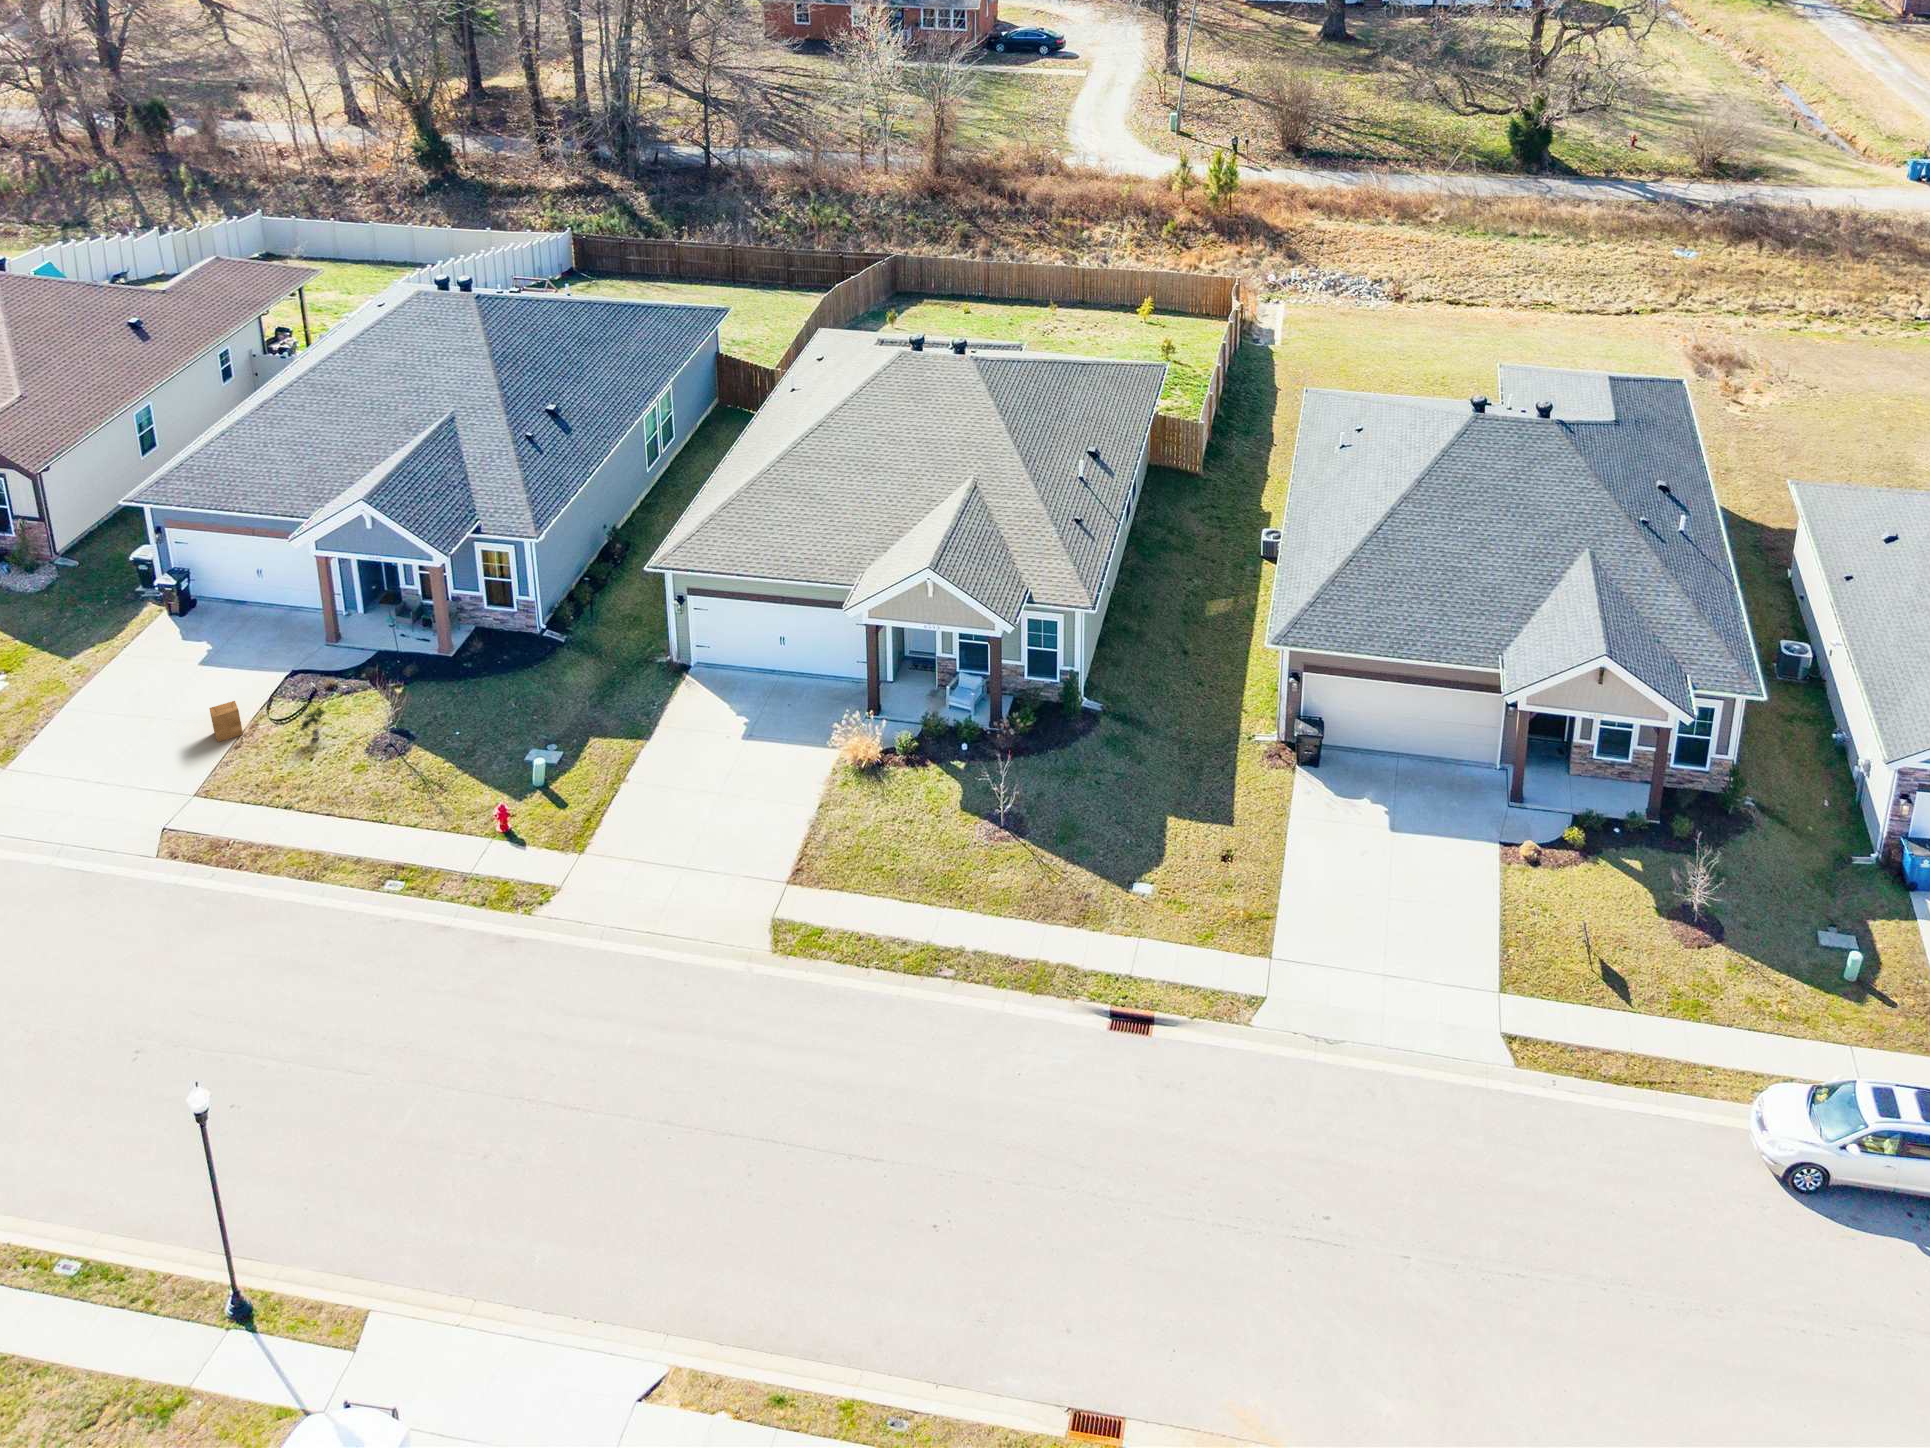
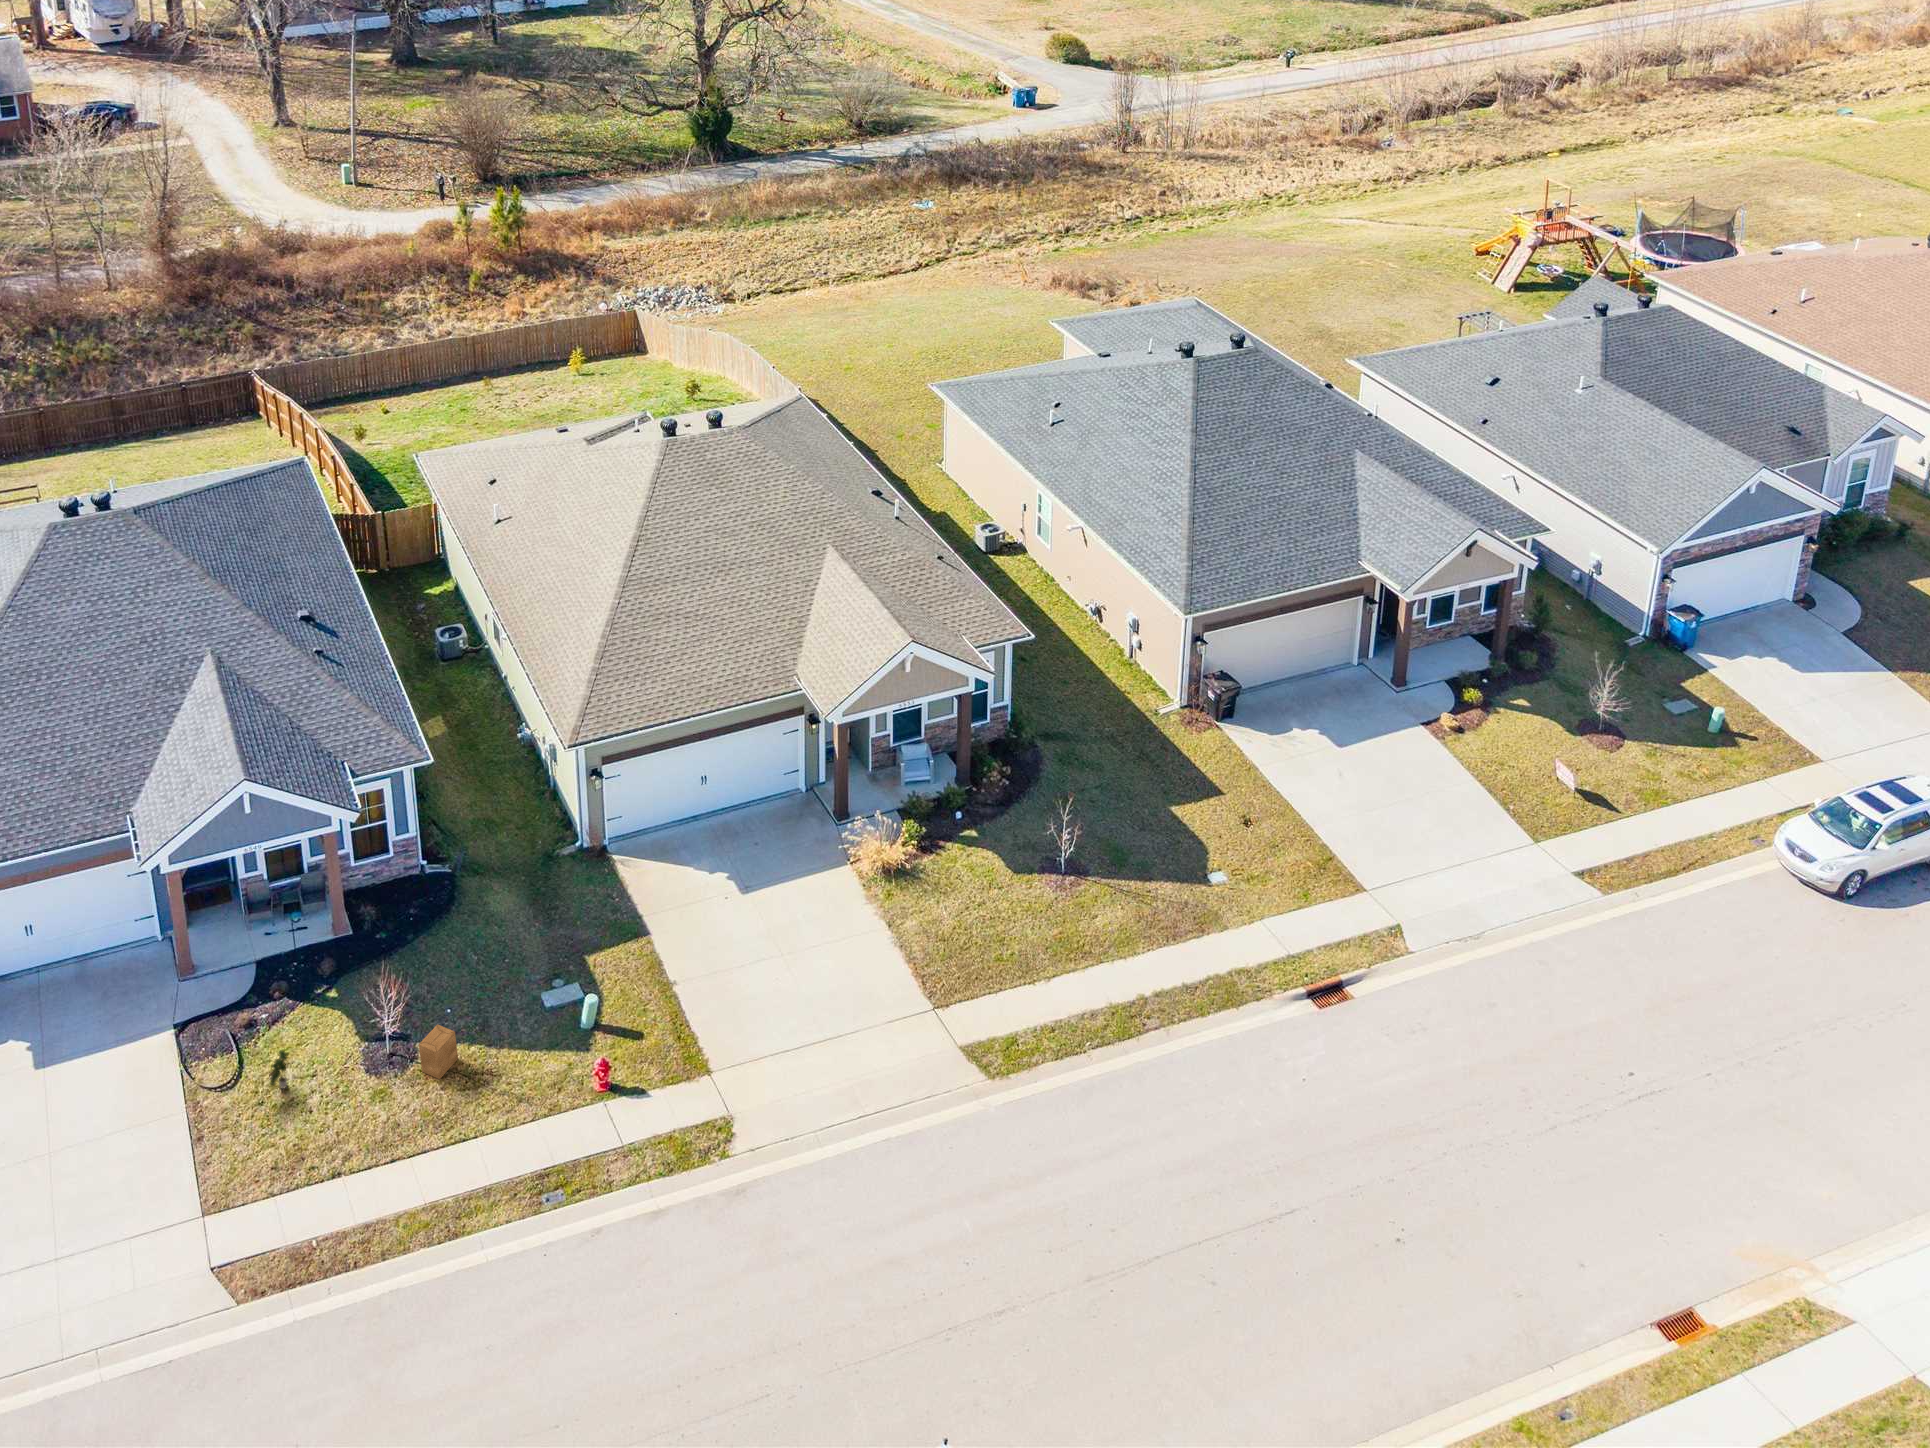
cardboard box: present [209,701,243,742] -> present [419,1024,458,1079]

